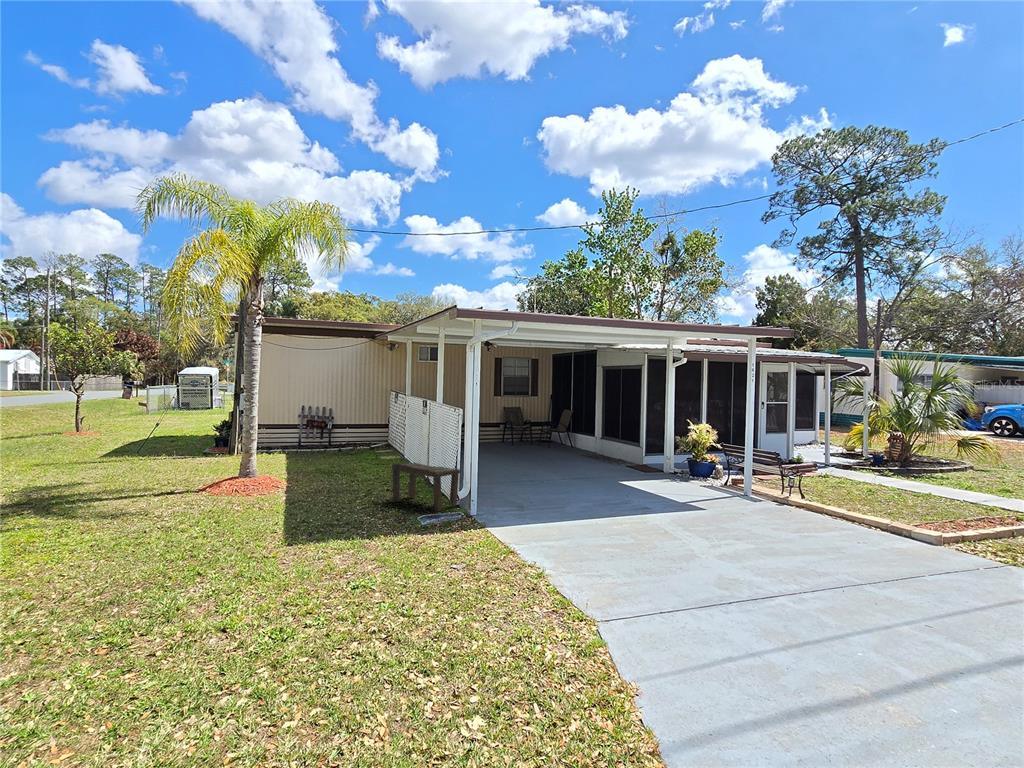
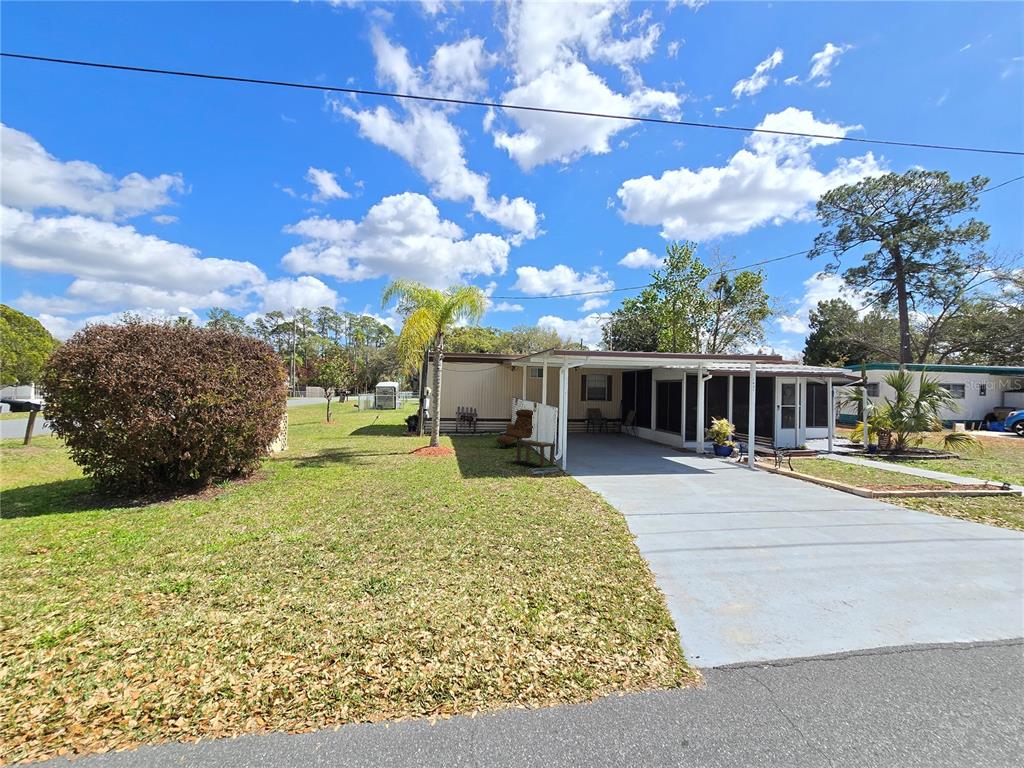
lounge chair: none [359,410,423,476] -> present [496,409,534,449]

